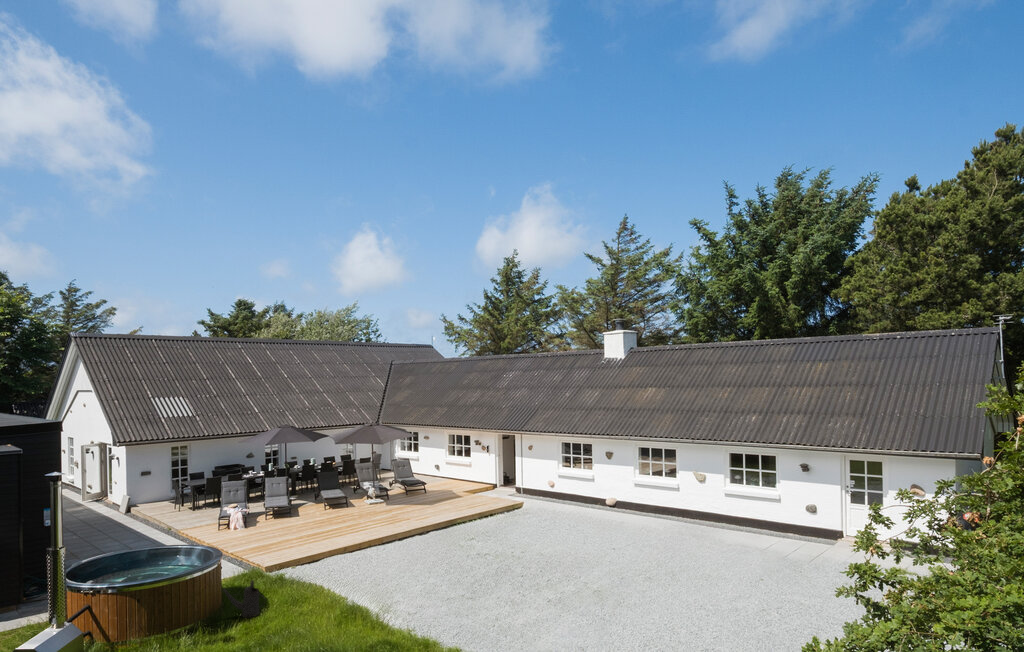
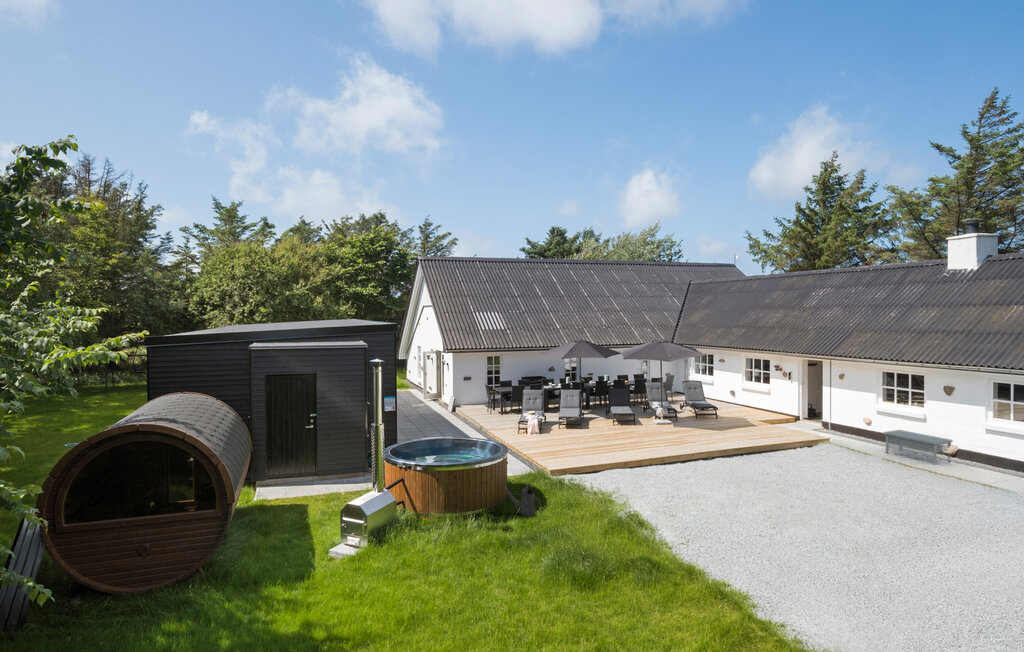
storage bench: none [561,490,607,516] -> present [884,430,953,465]

